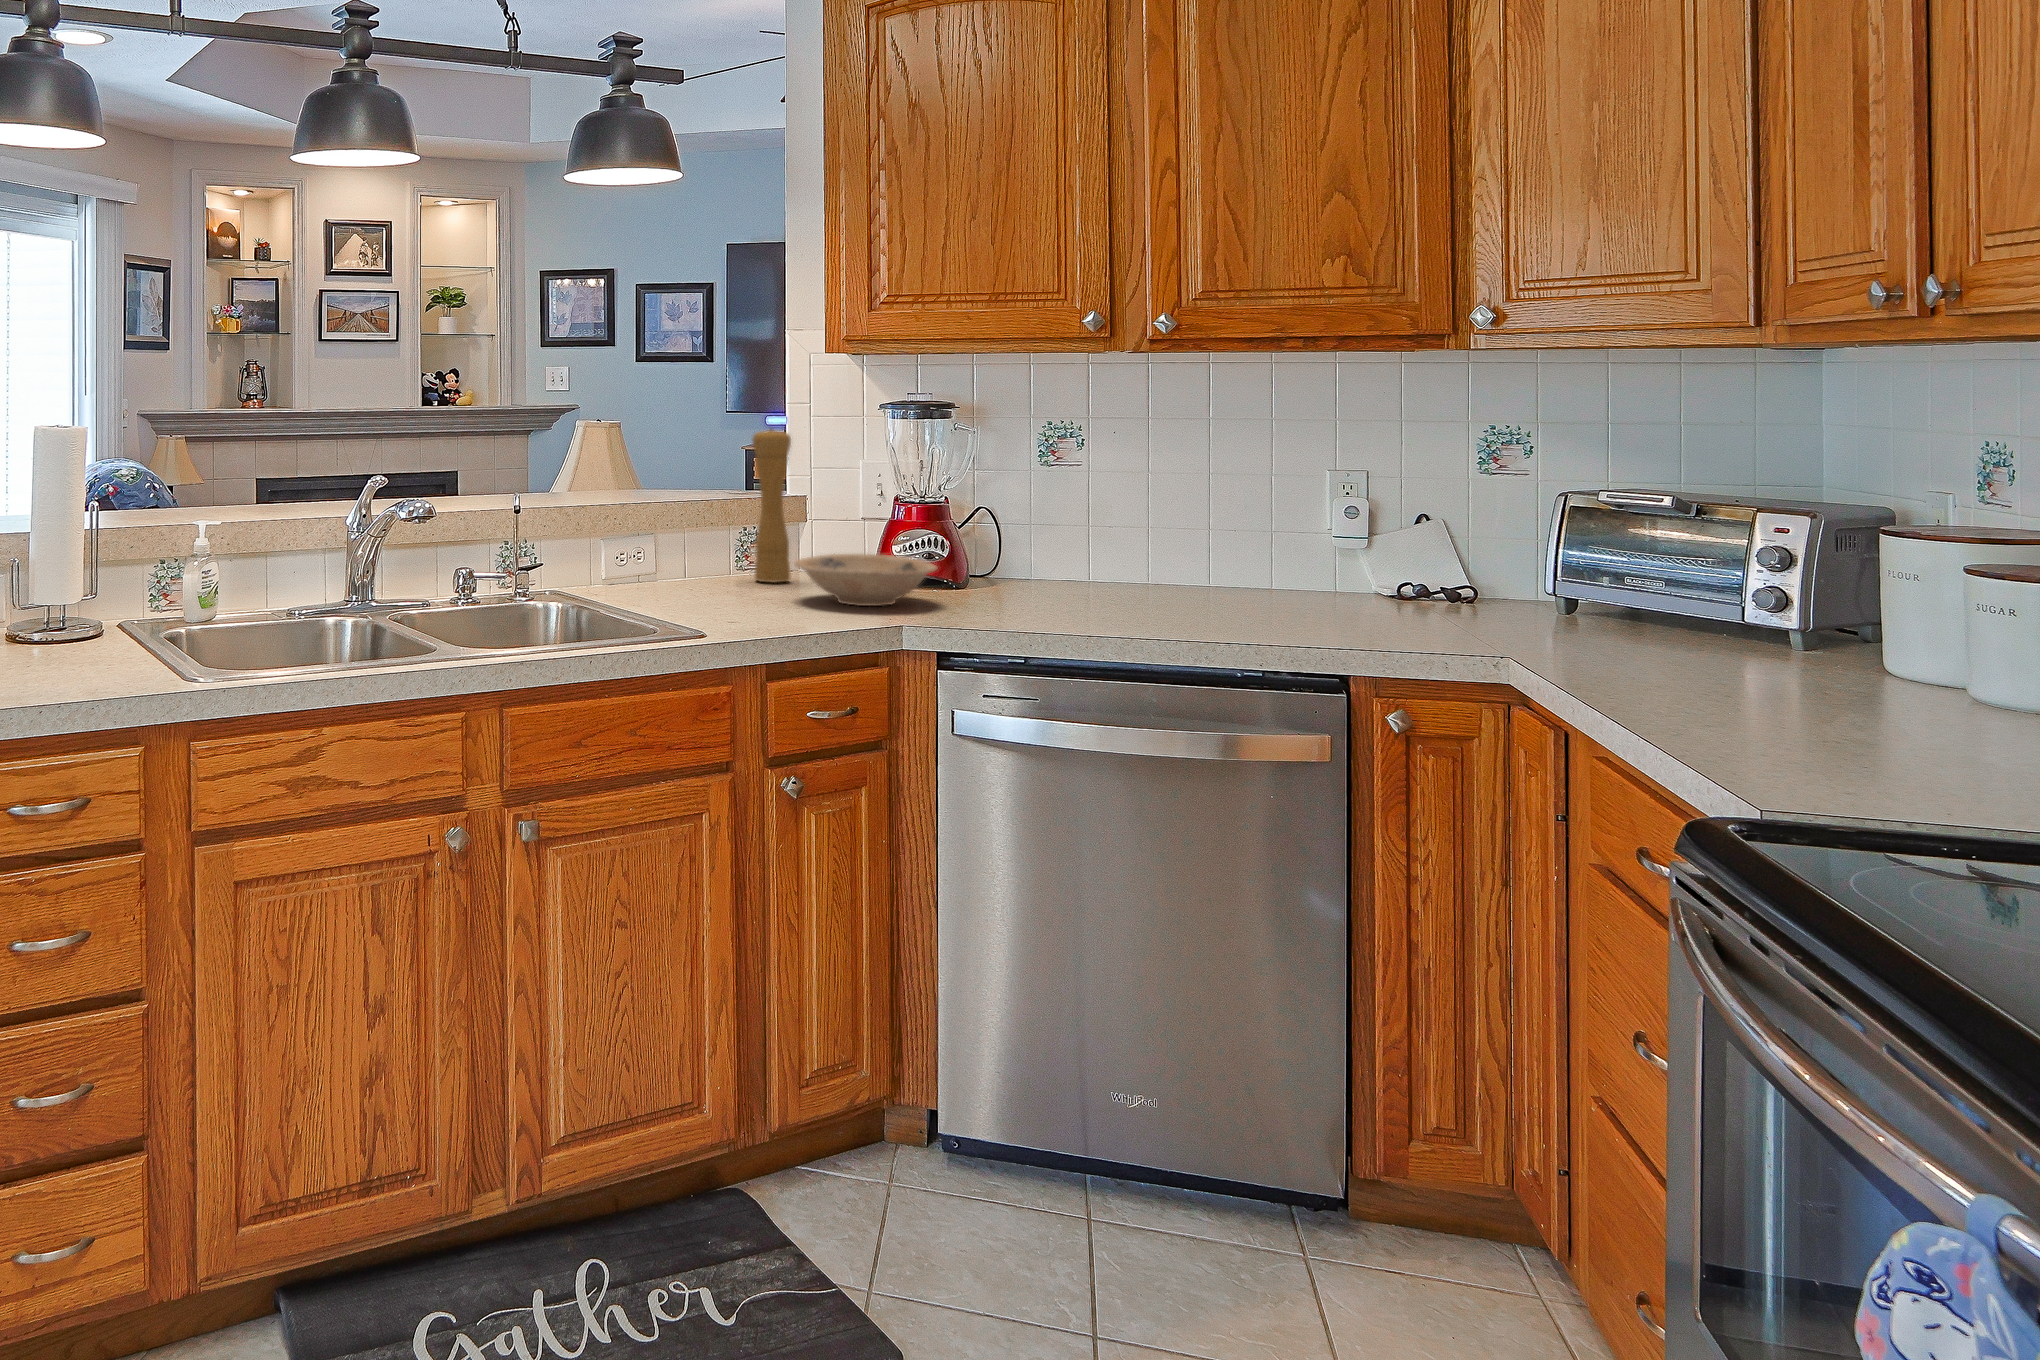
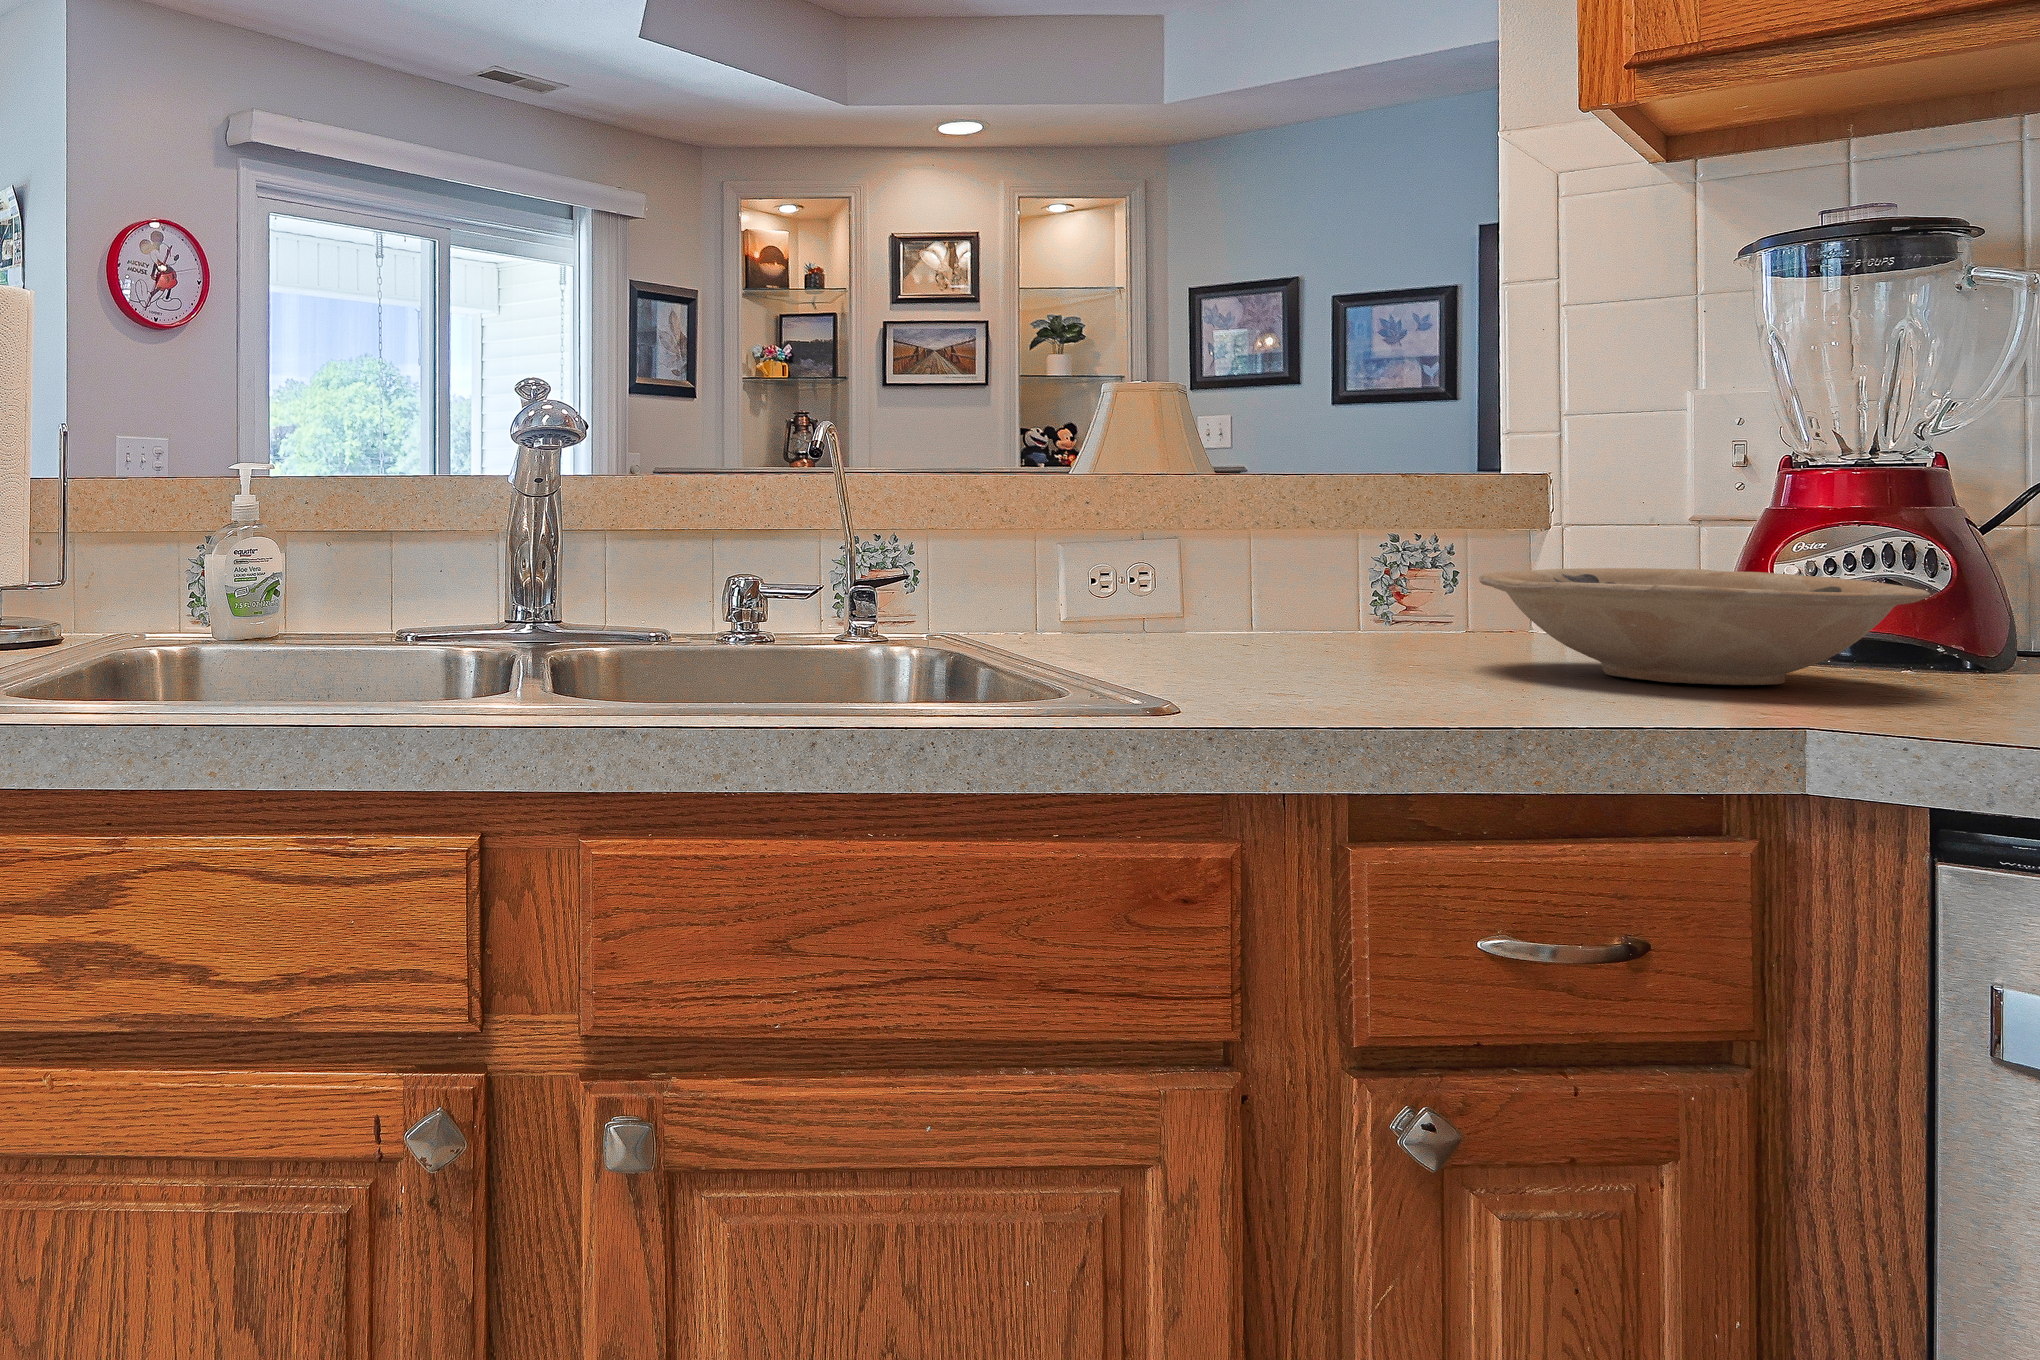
pepper mill: present [753,429,791,583] -> none [1398,308,1494,639]

